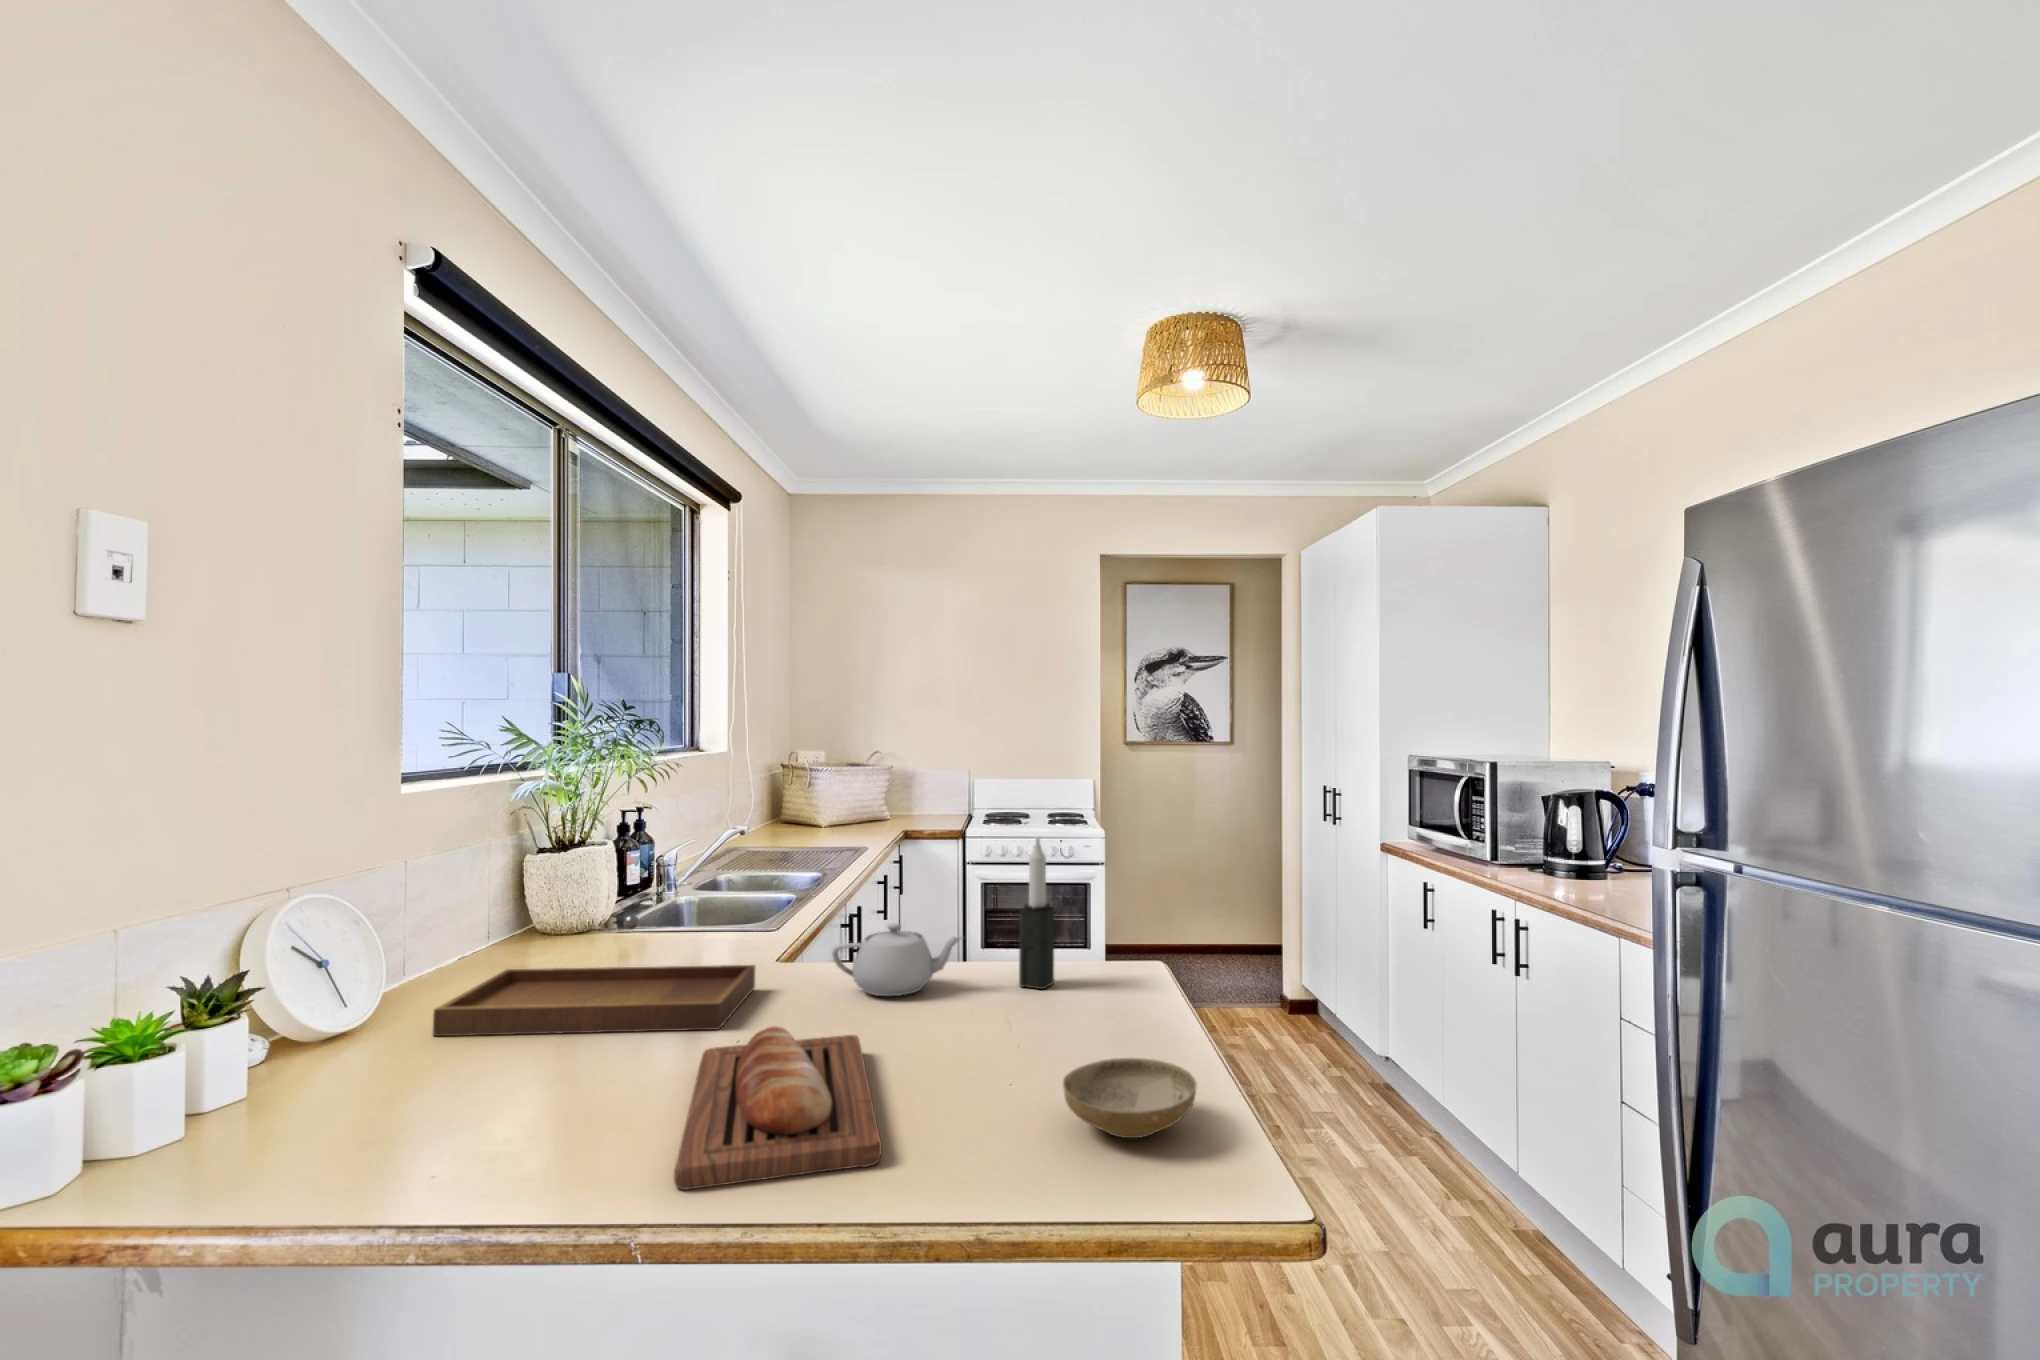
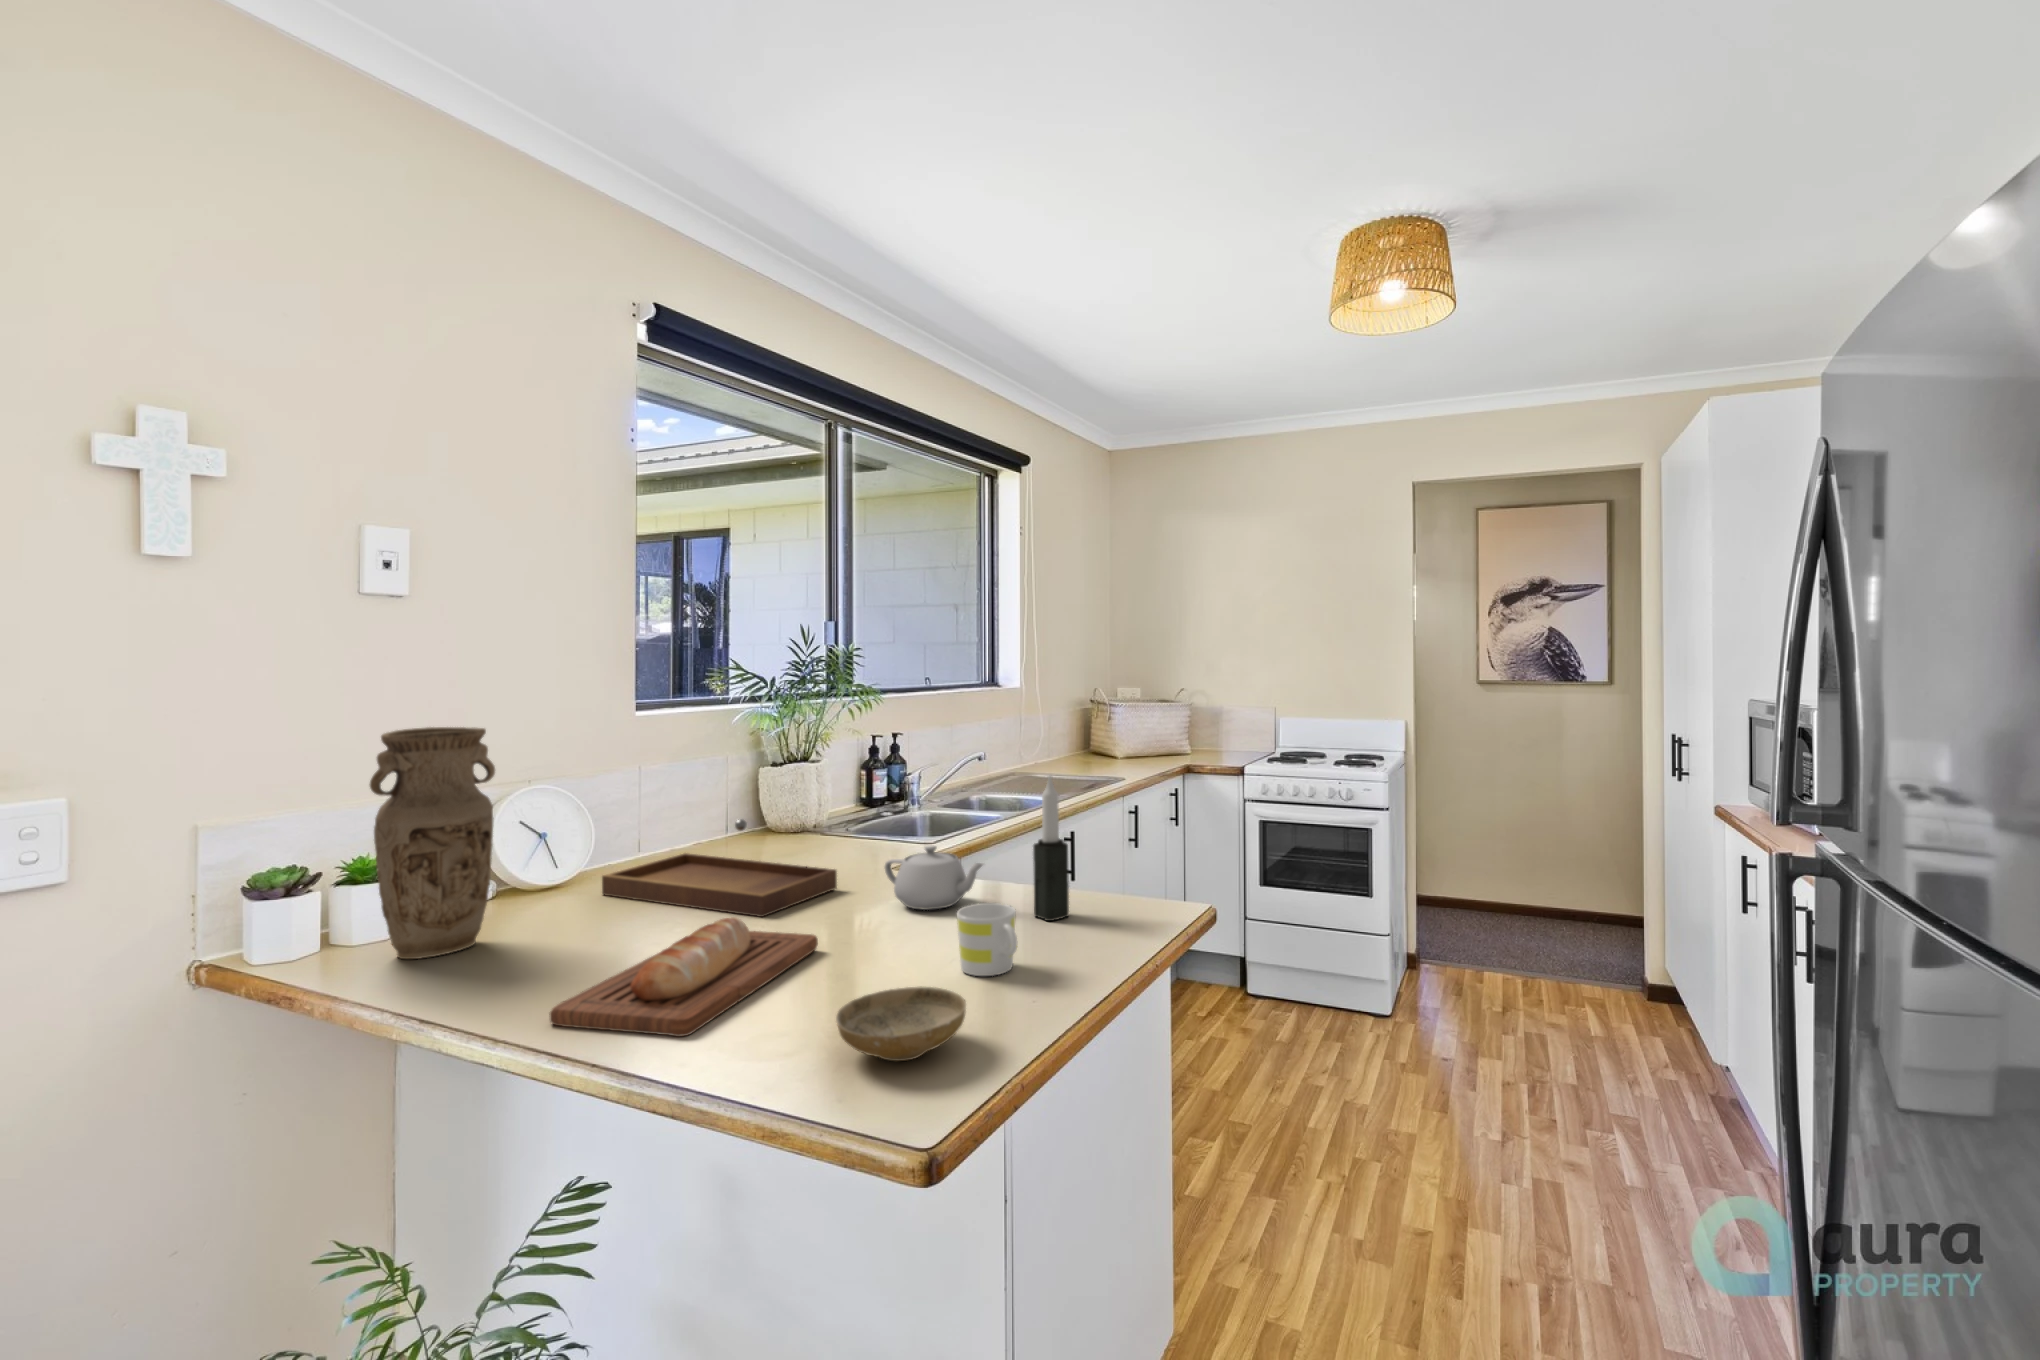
vase: none [212,810,391,1164] -> present [370,727,495,959]
mug: none [1036,971,1117,1049] -> present [957,903,1017,976]

